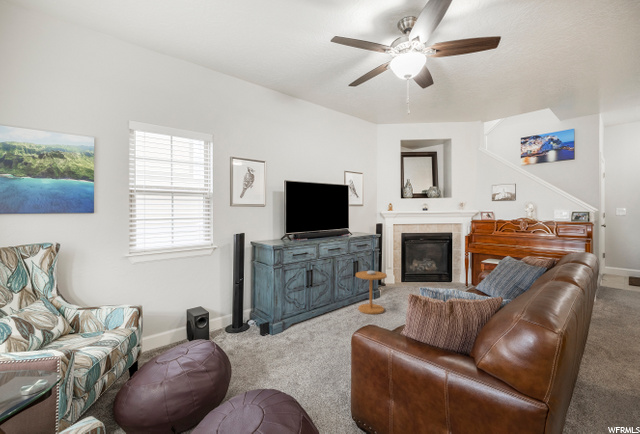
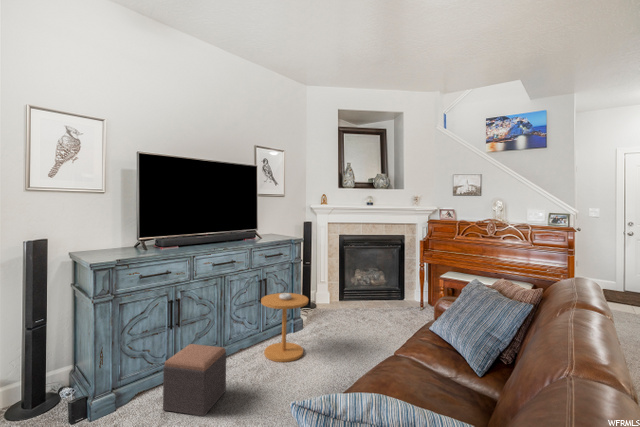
footstool: none [309,297,341,336] -> present [163,344,226,416]

